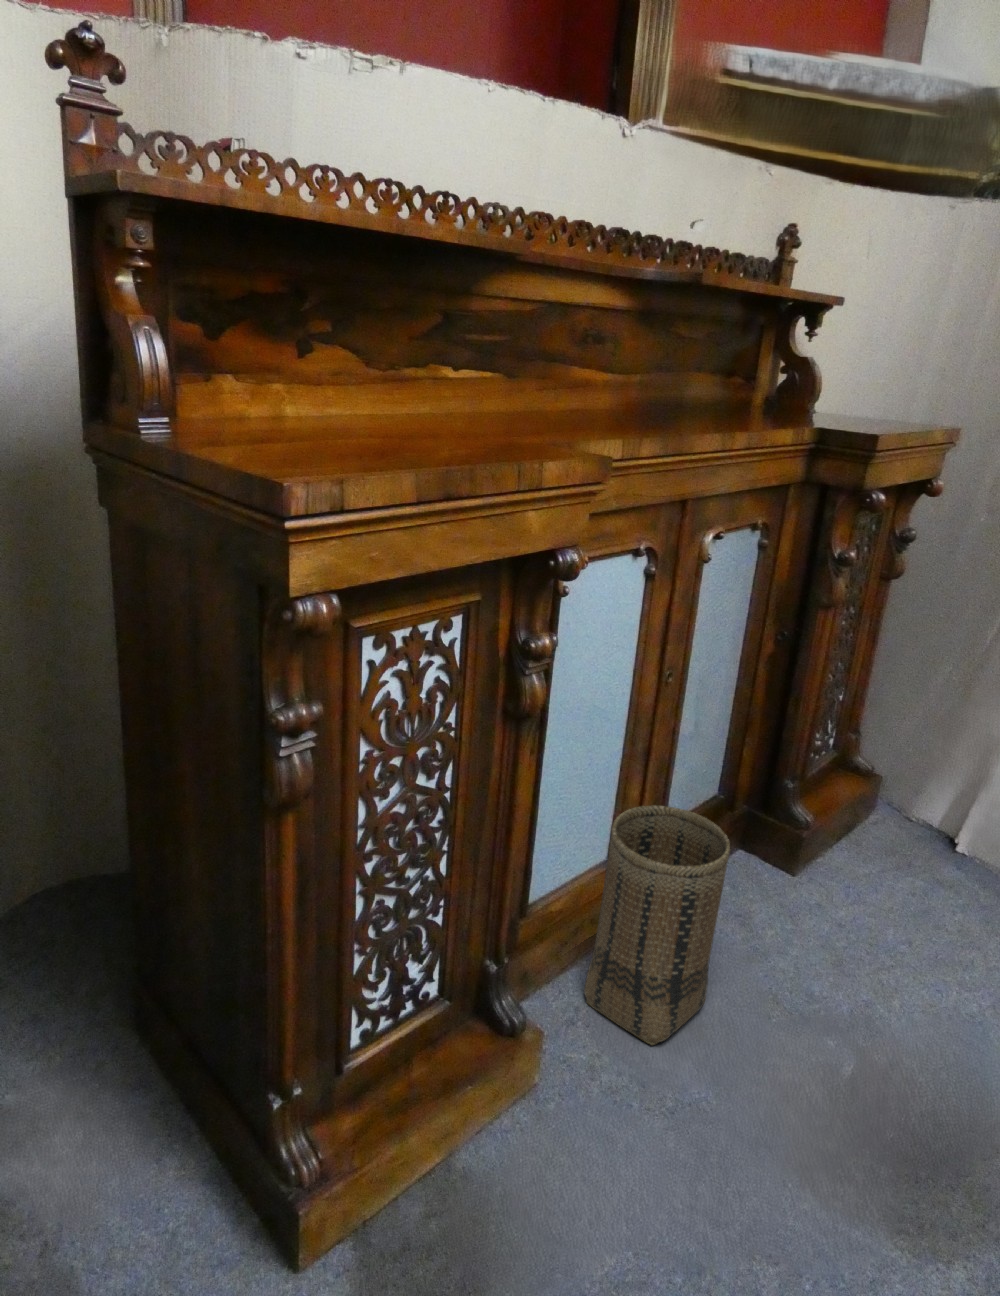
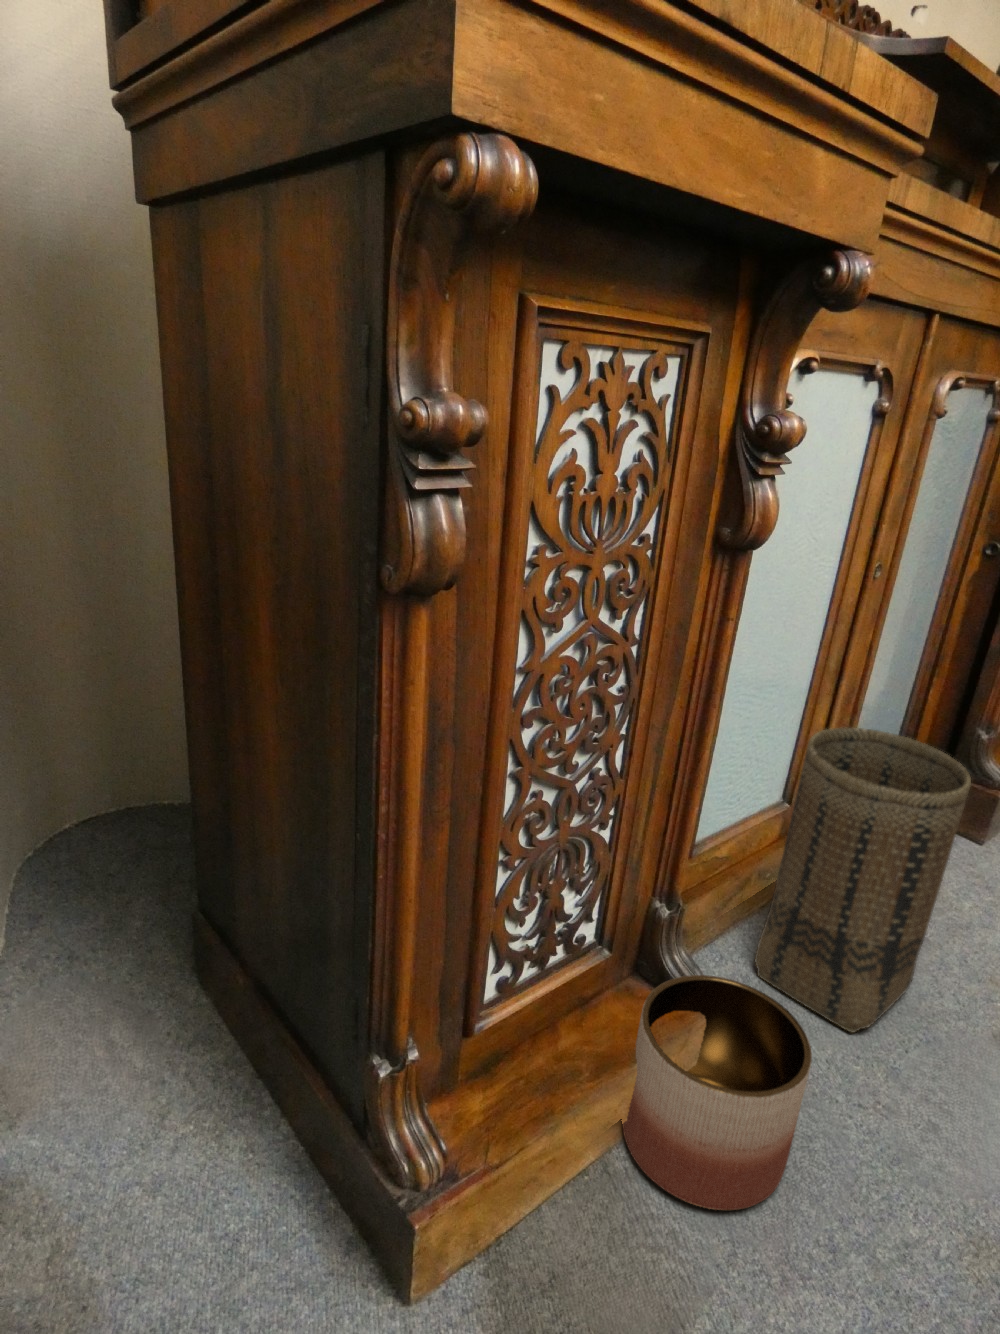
planter: none [464,1013,592,1185] -> present [623,975,812,1210]

